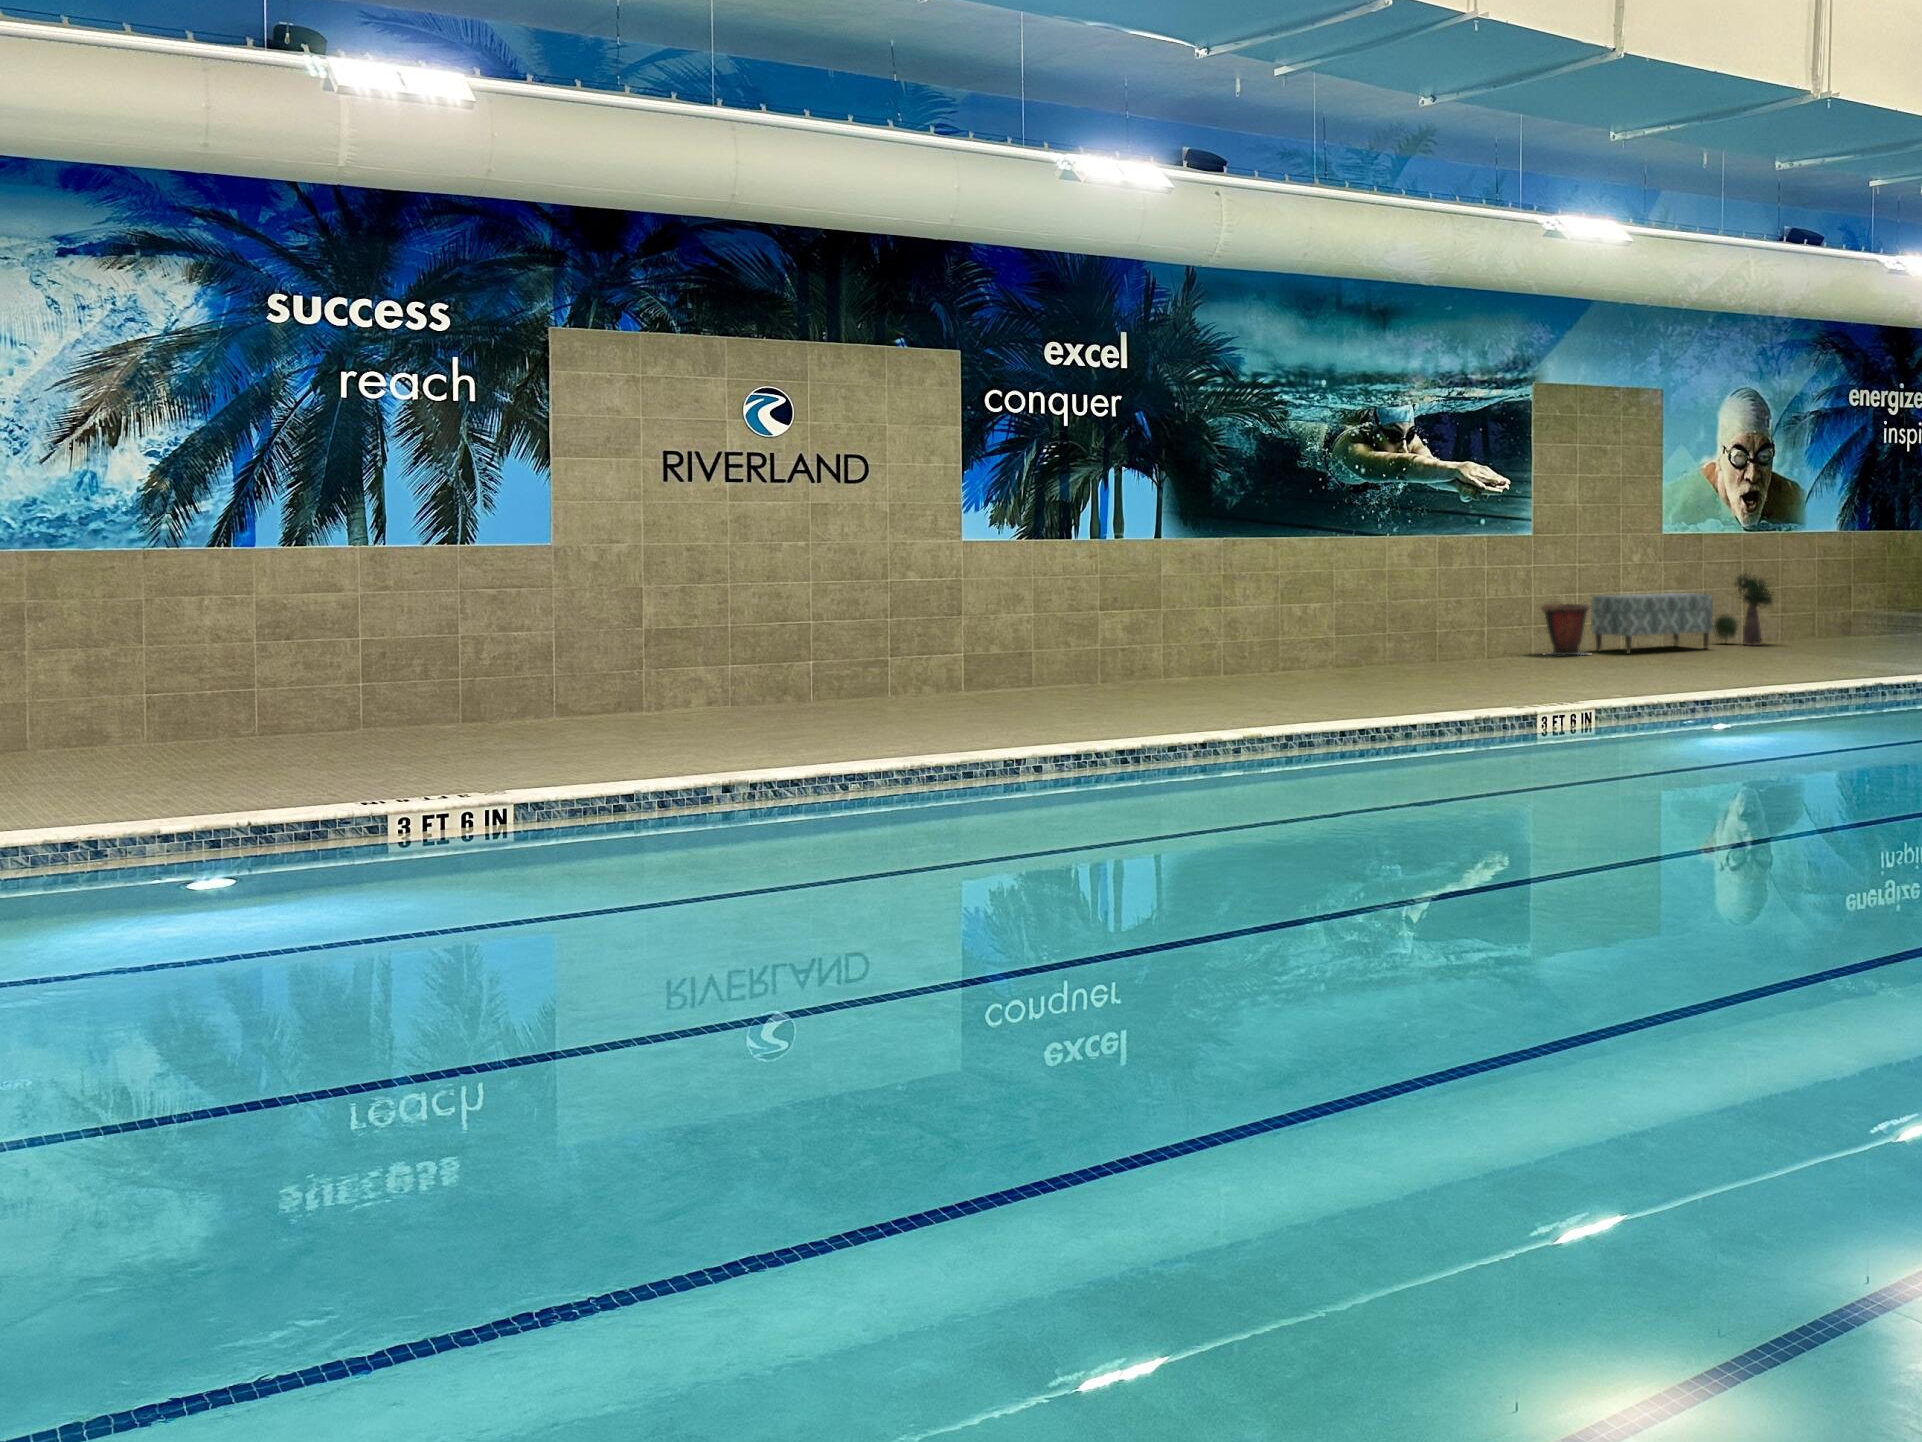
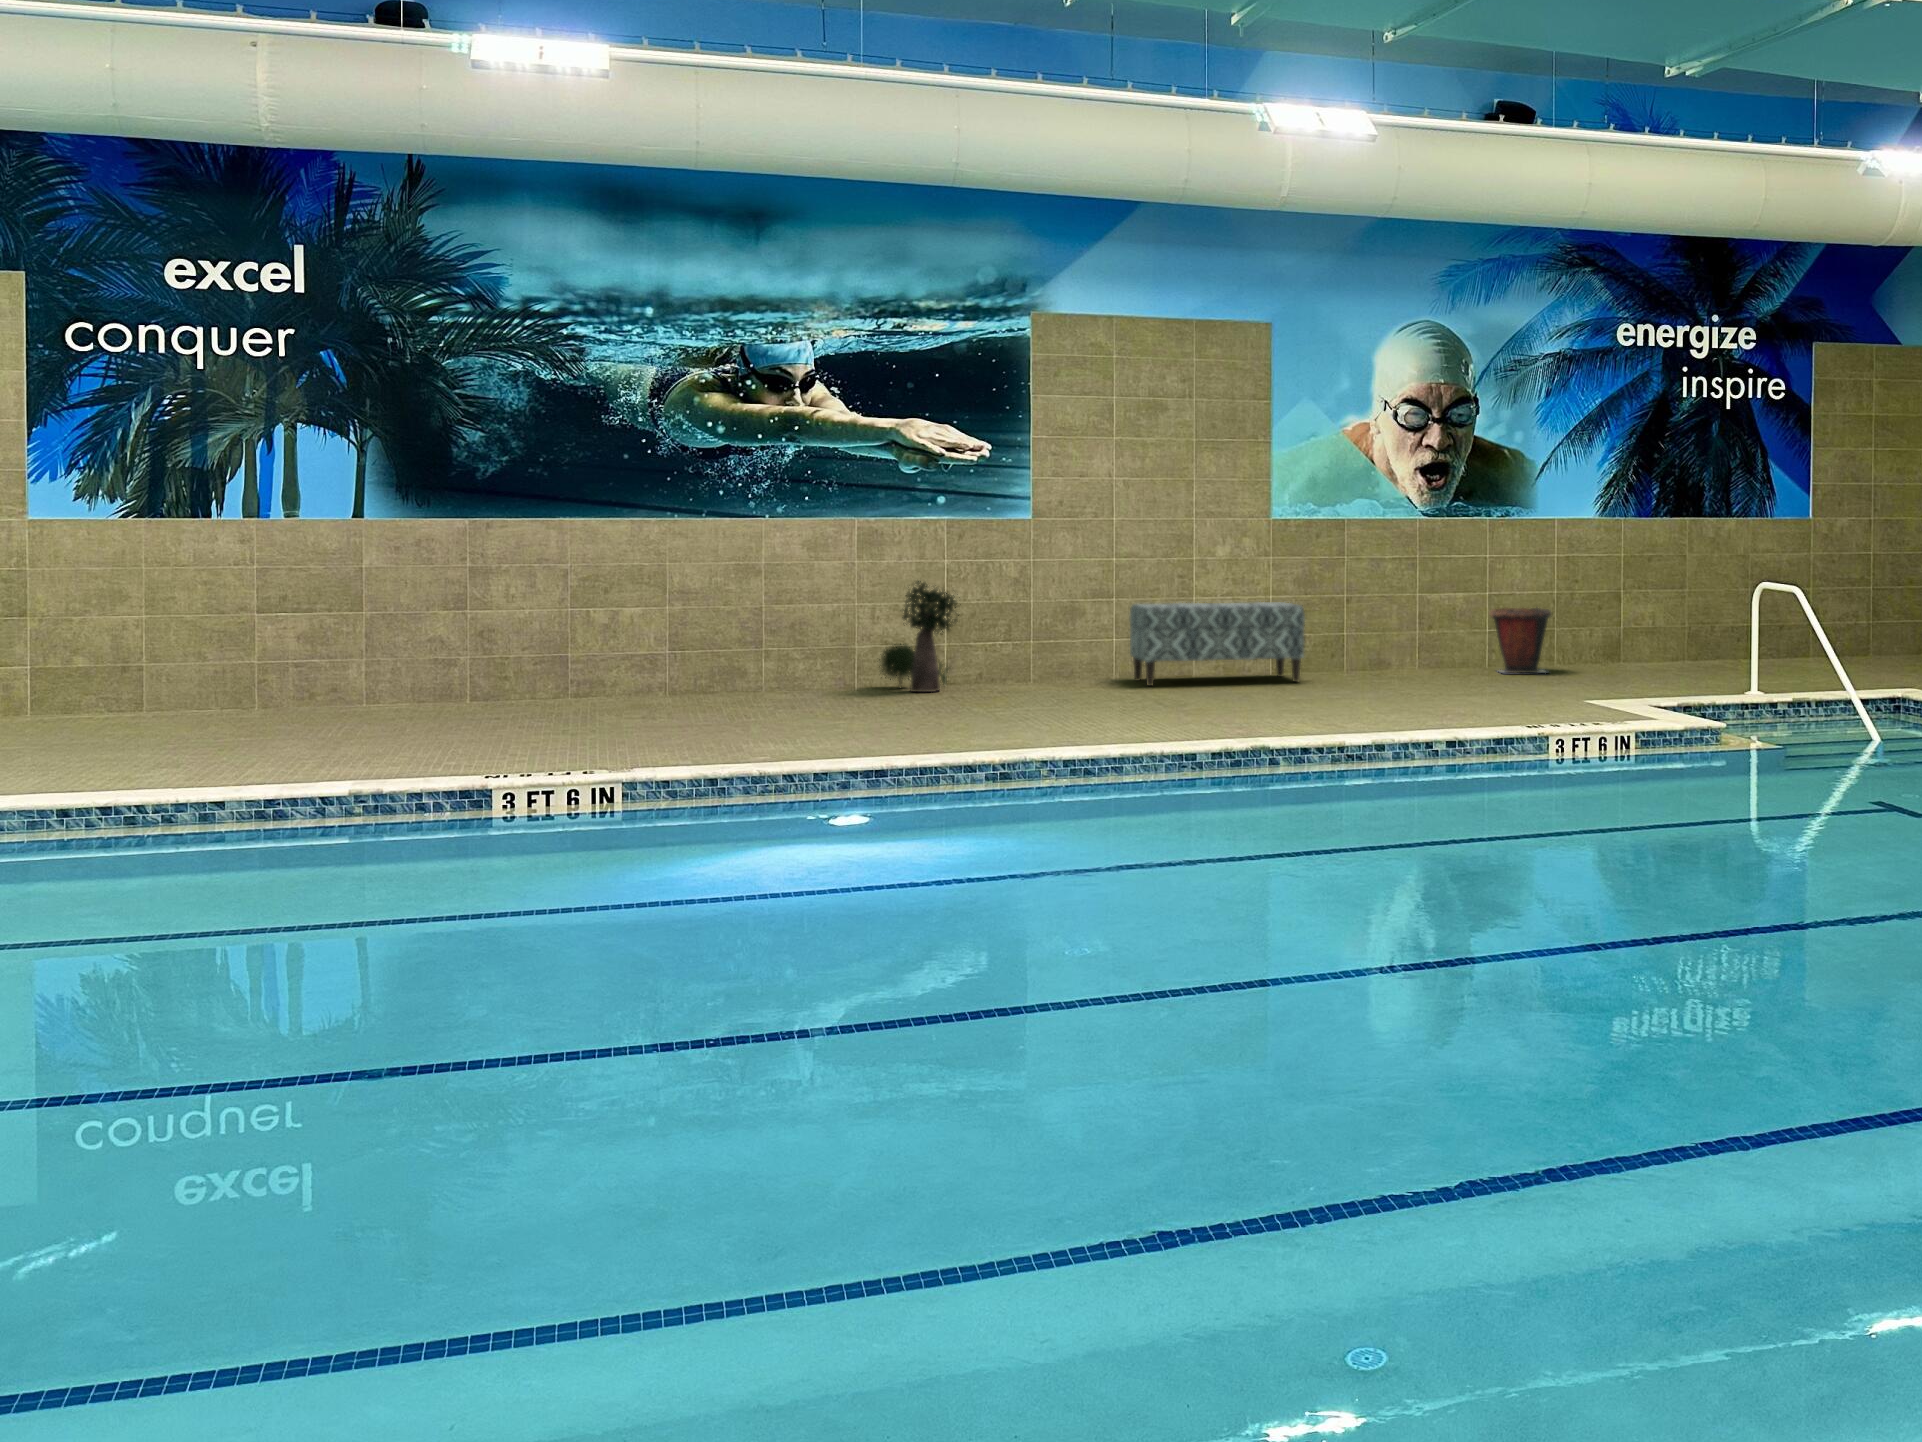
potted plant: present [1713,574,1773,645] -> present [879,581,959,692]
waste bin: present [1541,604,1590,655] -> present [1490,608,1551,673]

